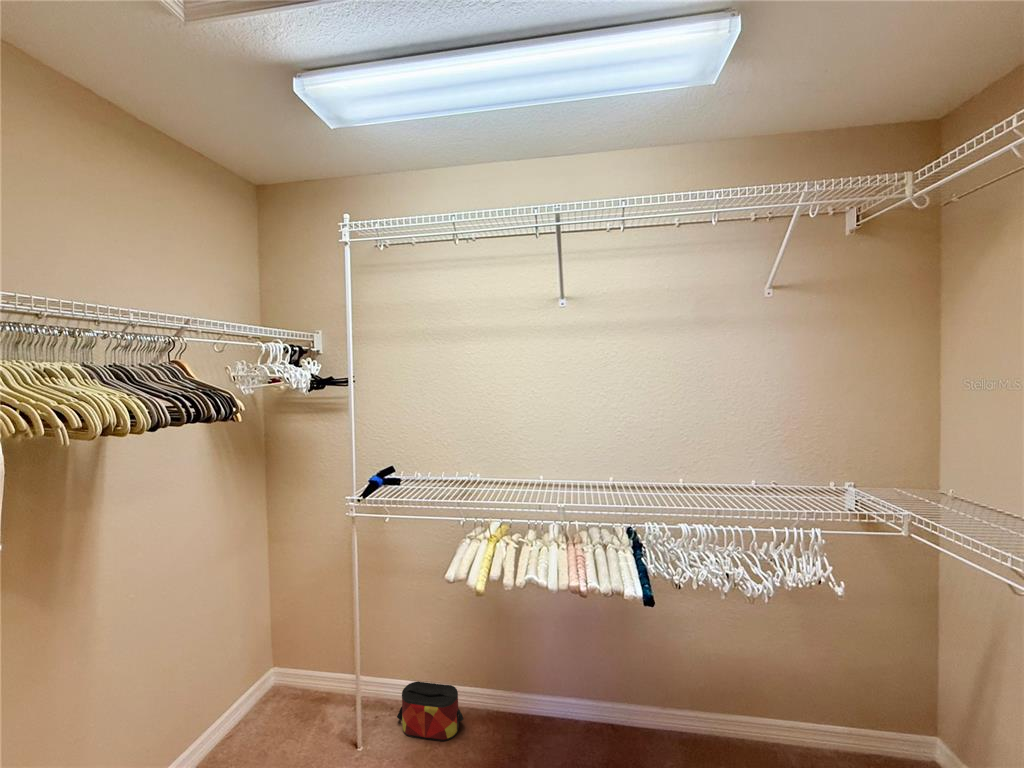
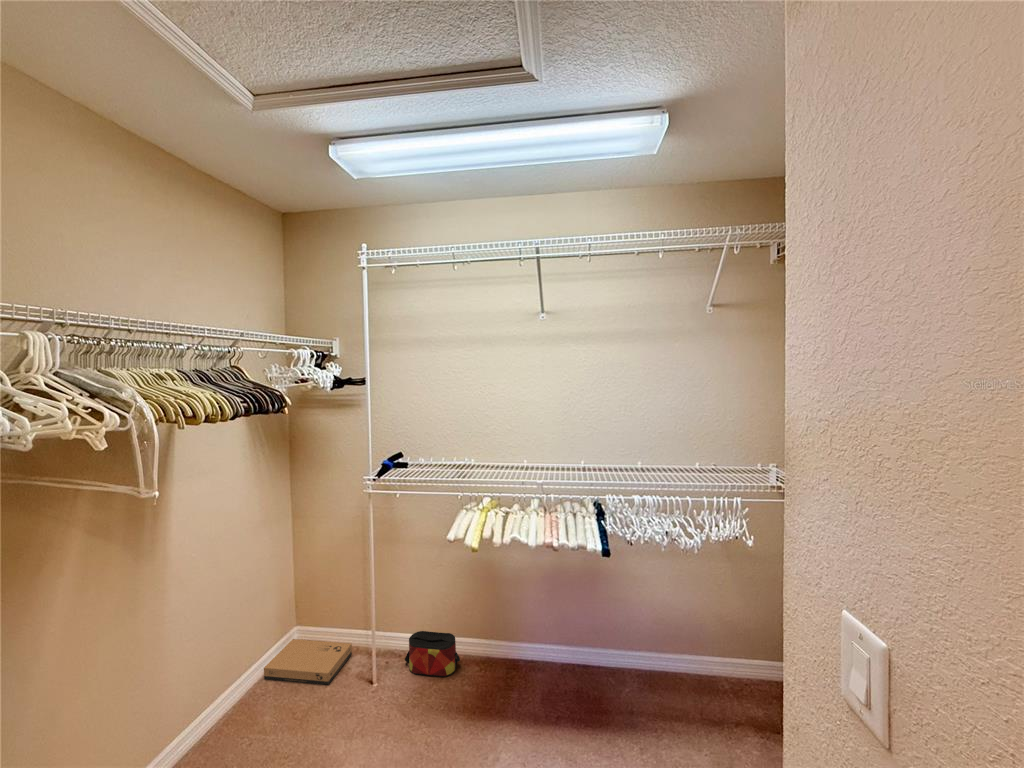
cardboard box: none [228,687,335,749] -> present [264,639,352,685]

